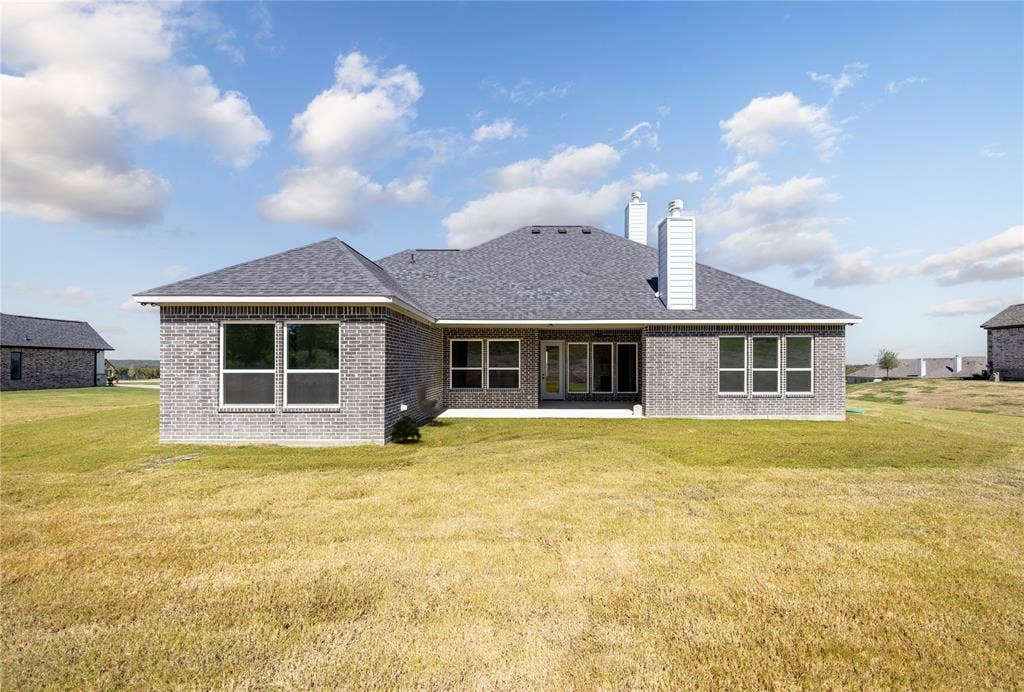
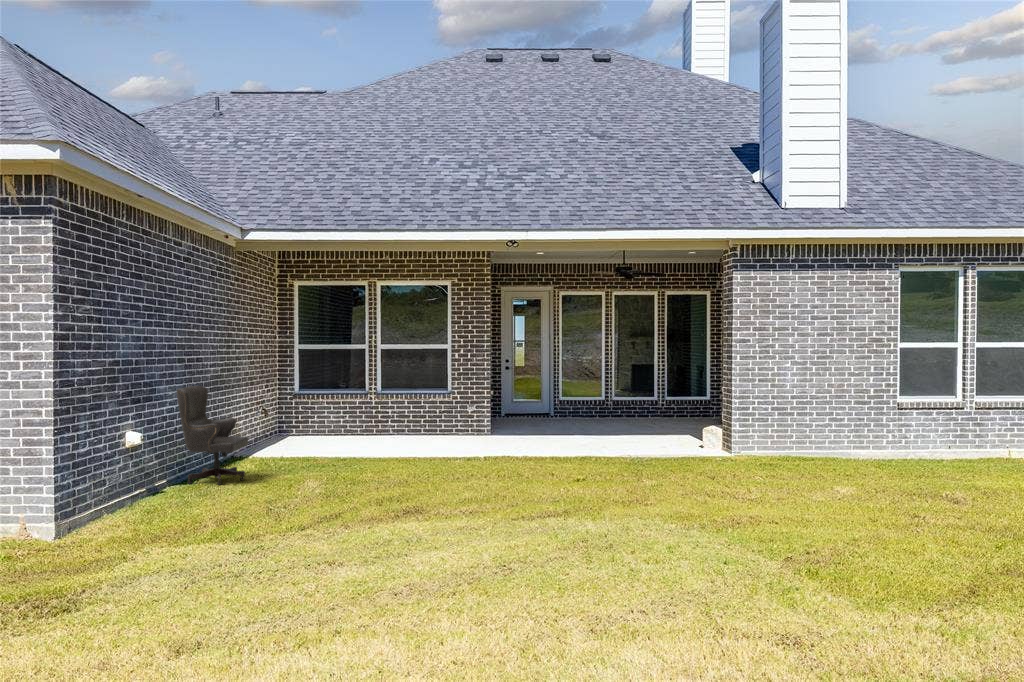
potted plant: present [390,415,422,443] -> none [69,461,159,537]

